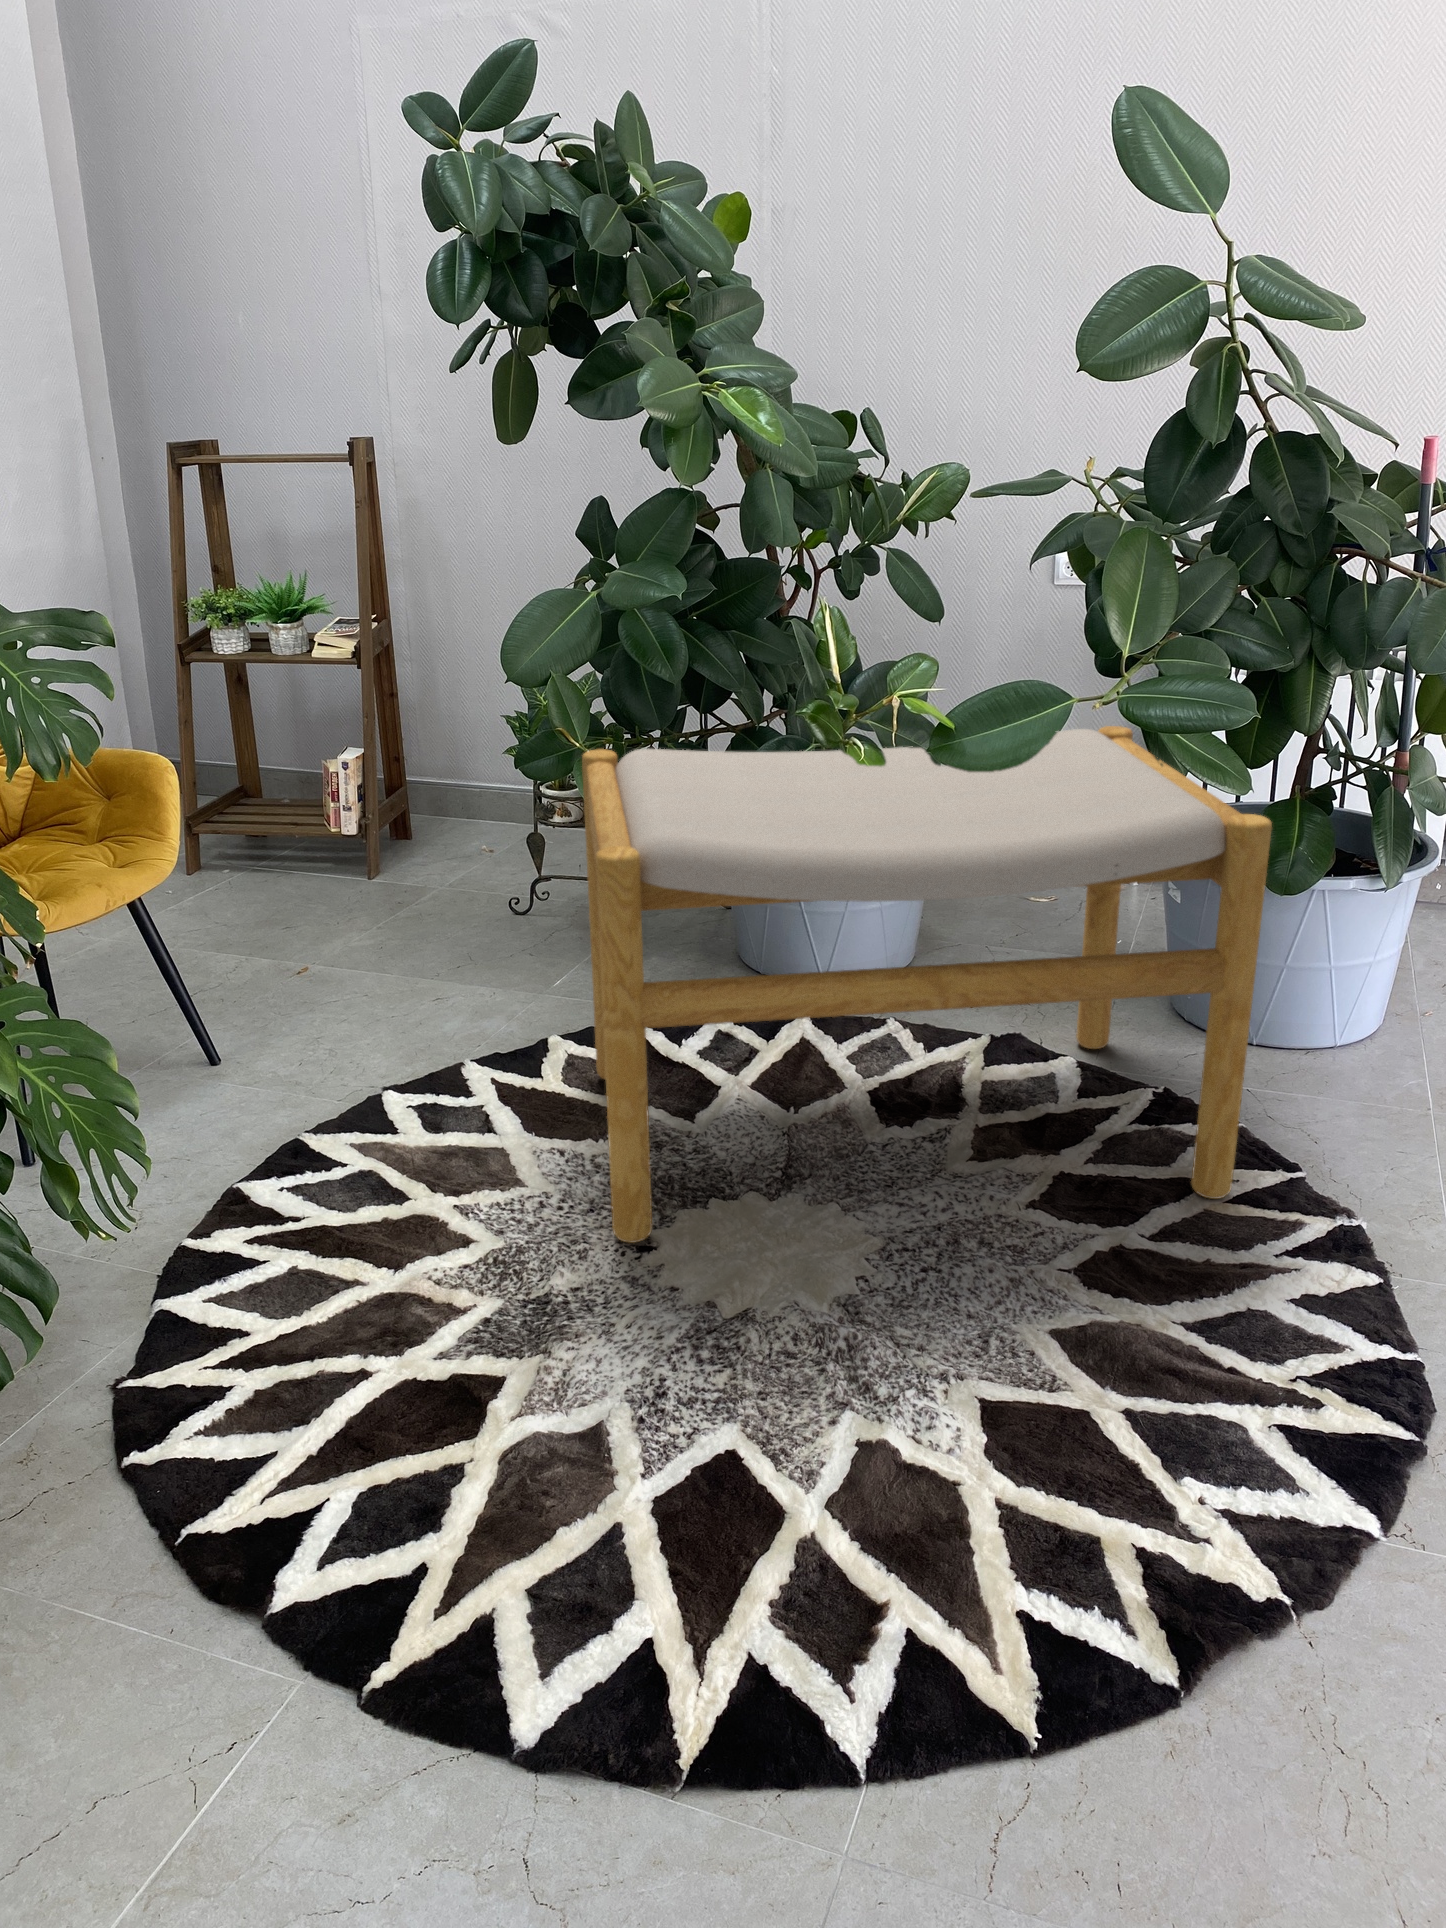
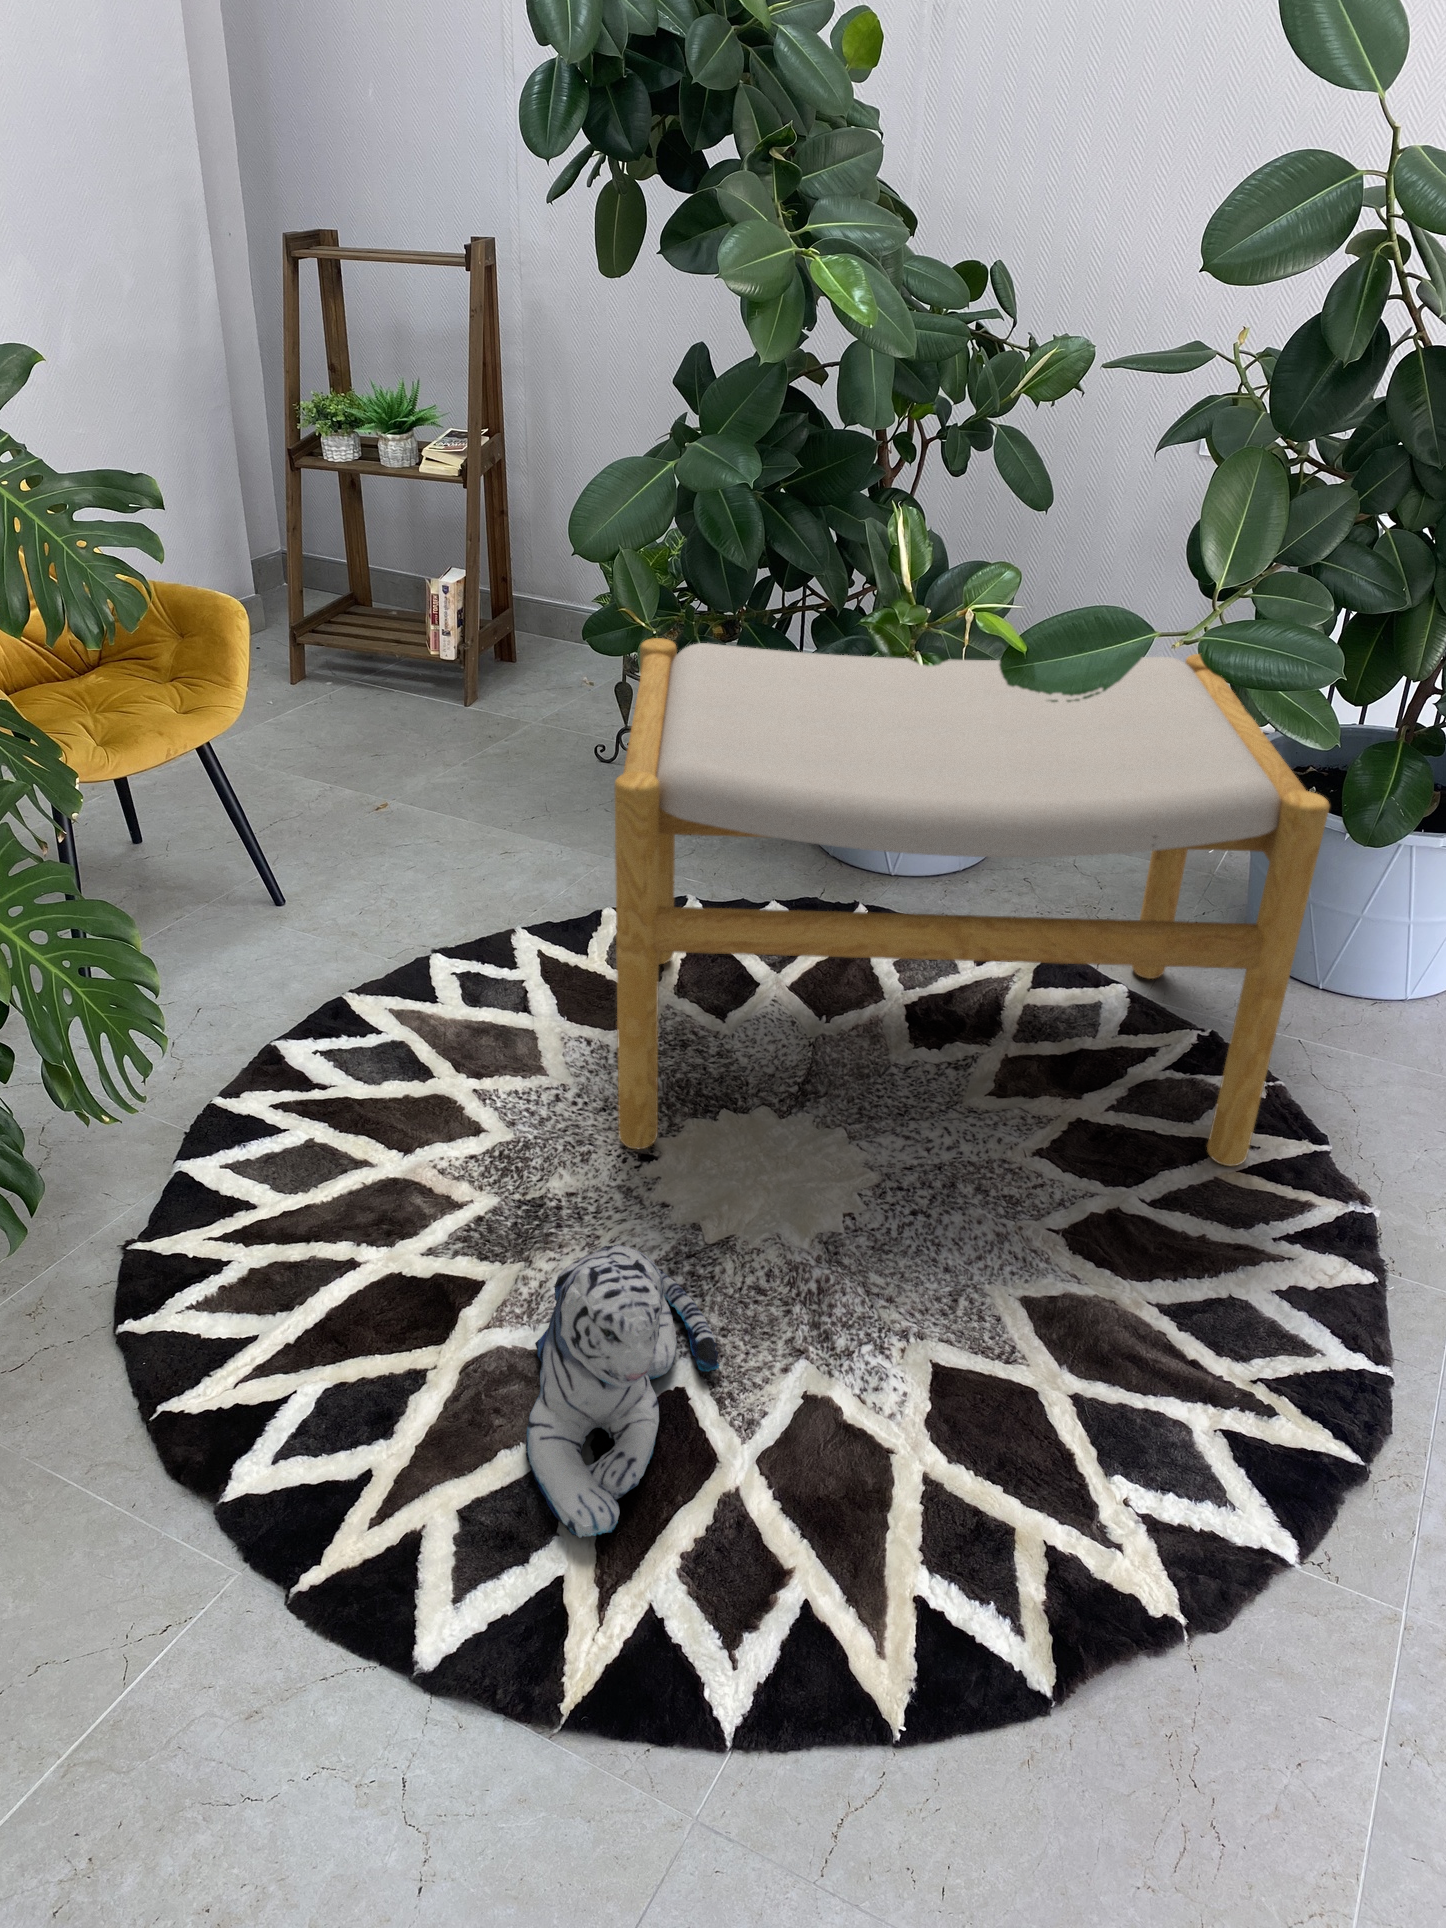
plush toy: none [571,1308,765,1598] -> present [526,1244,719,1538]

